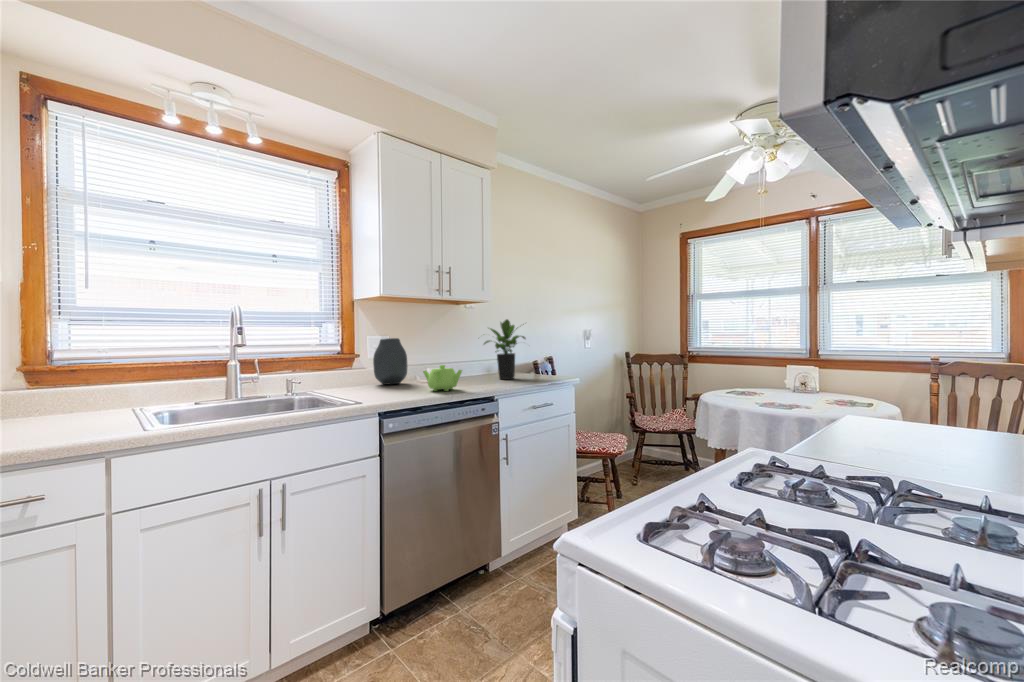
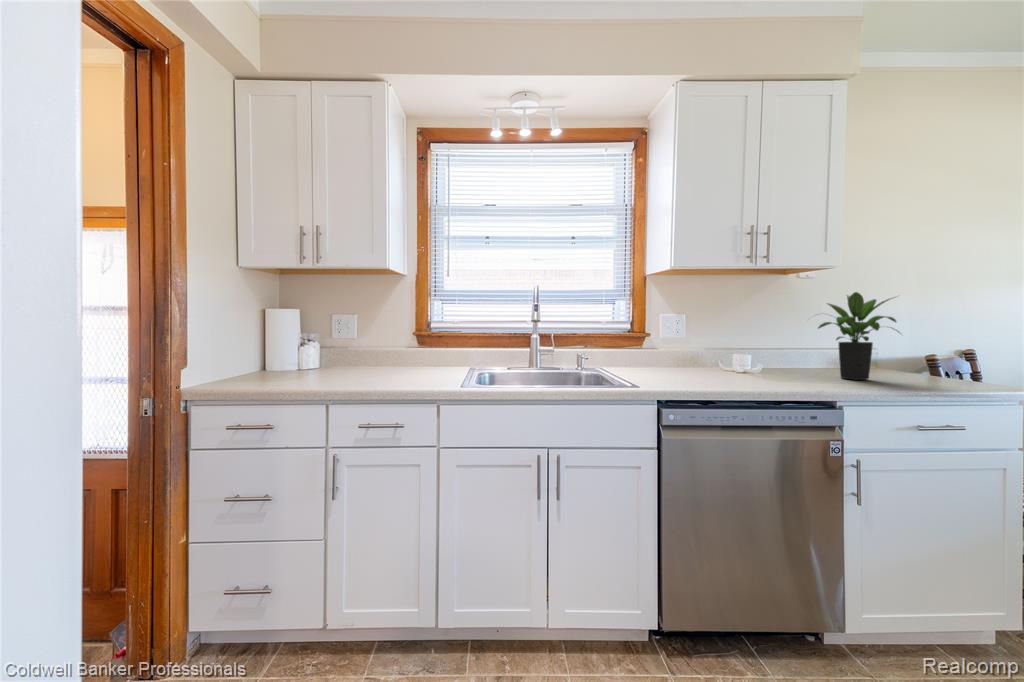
vase: present [373,338,407,384] -> none [665,317,705,370]
teapot: present [423,365,462,391] -> none [718,352,770,385]

